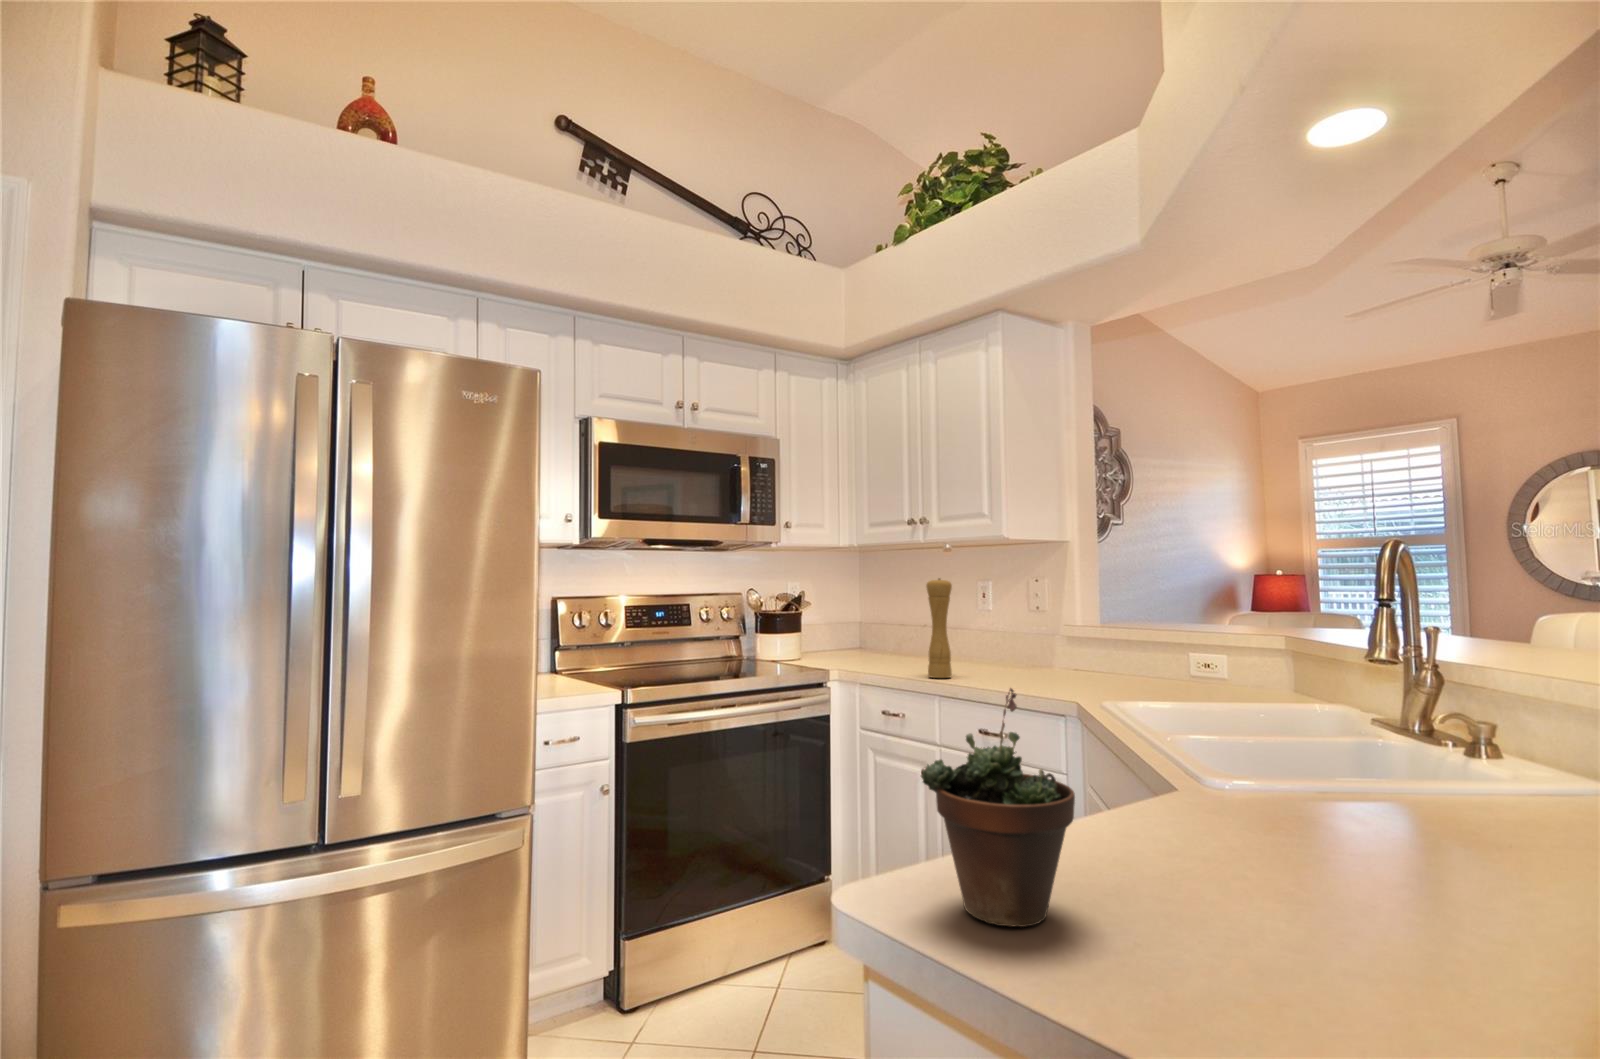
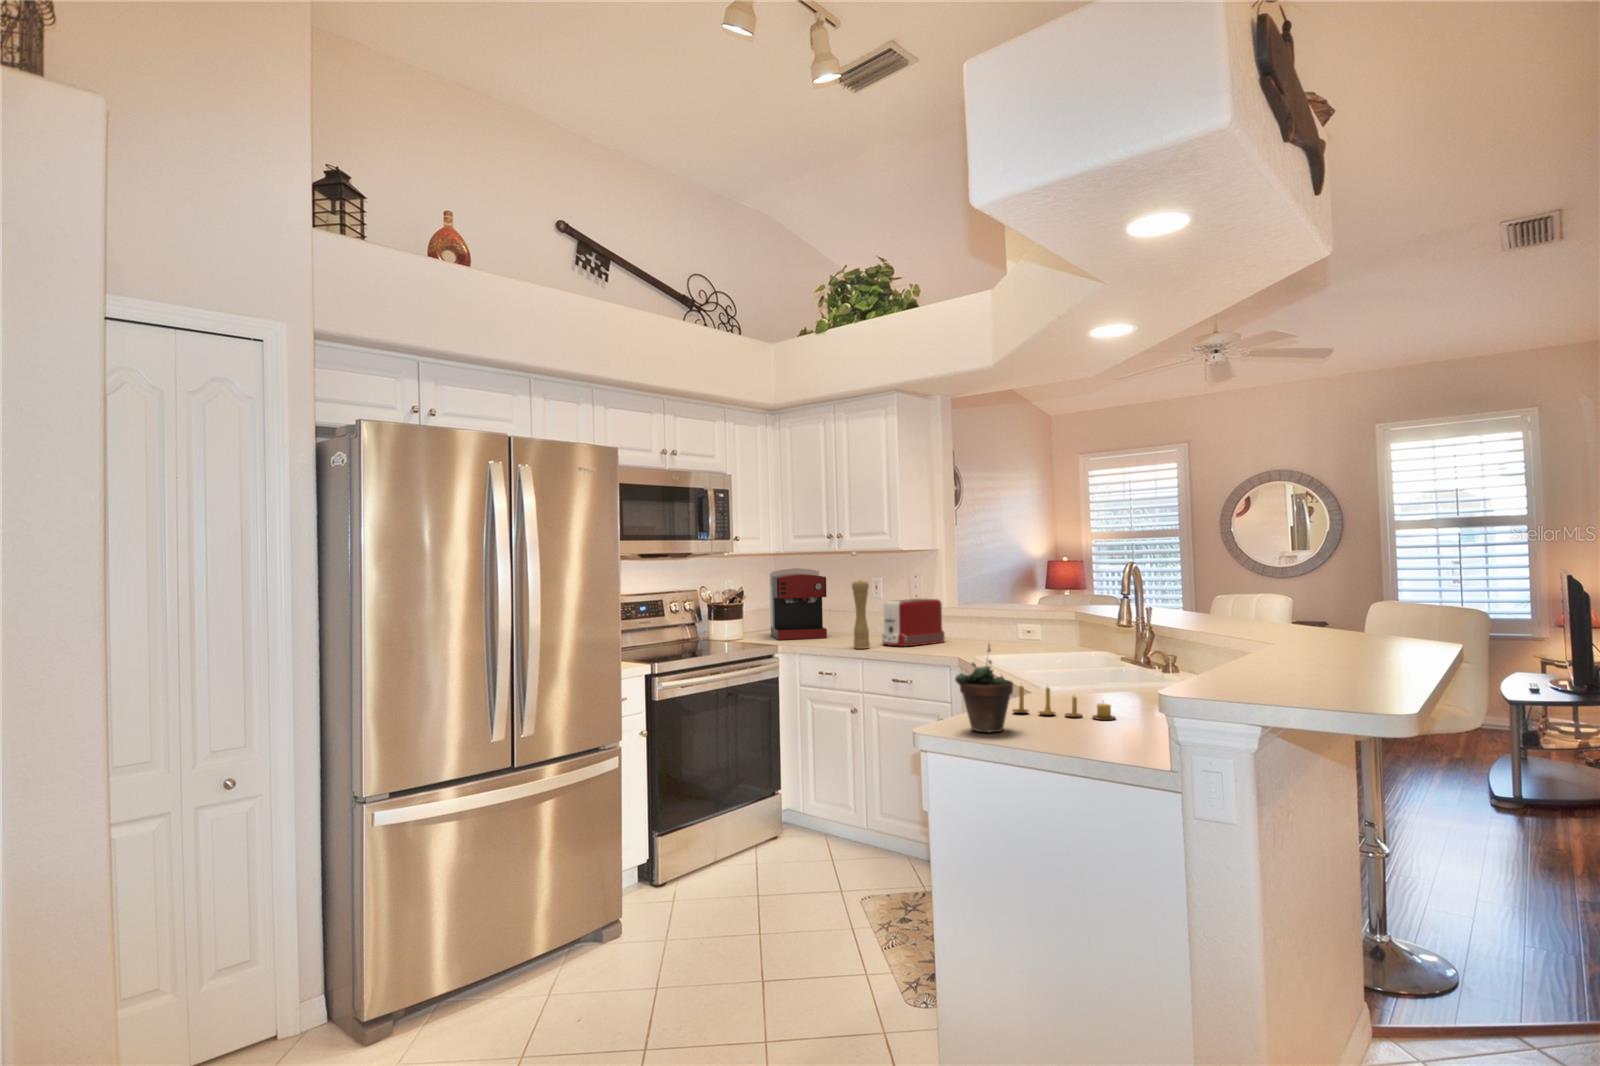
coffee maker: none [843,566,910,660] -> present [770,568,827,640]
toaster: none [975,610,1071,678] -> present [882,599,945,646]
candle: none [1102,781,1378,911] -> present [1013,685,1115,720]

